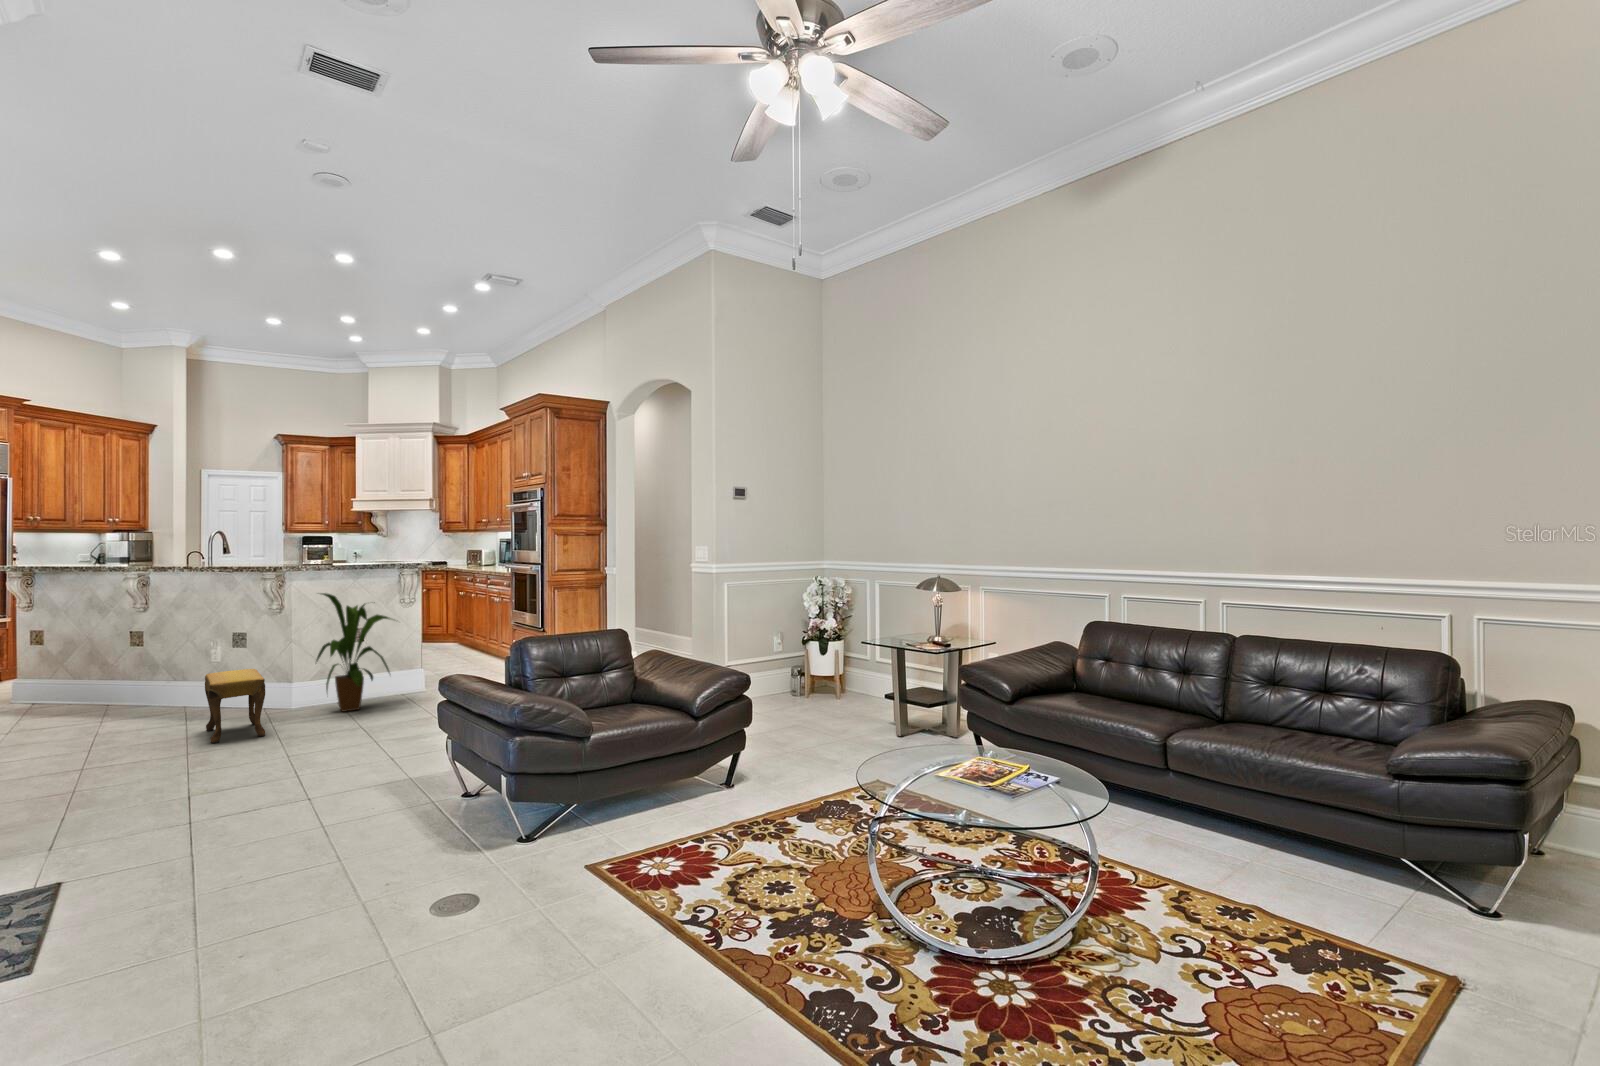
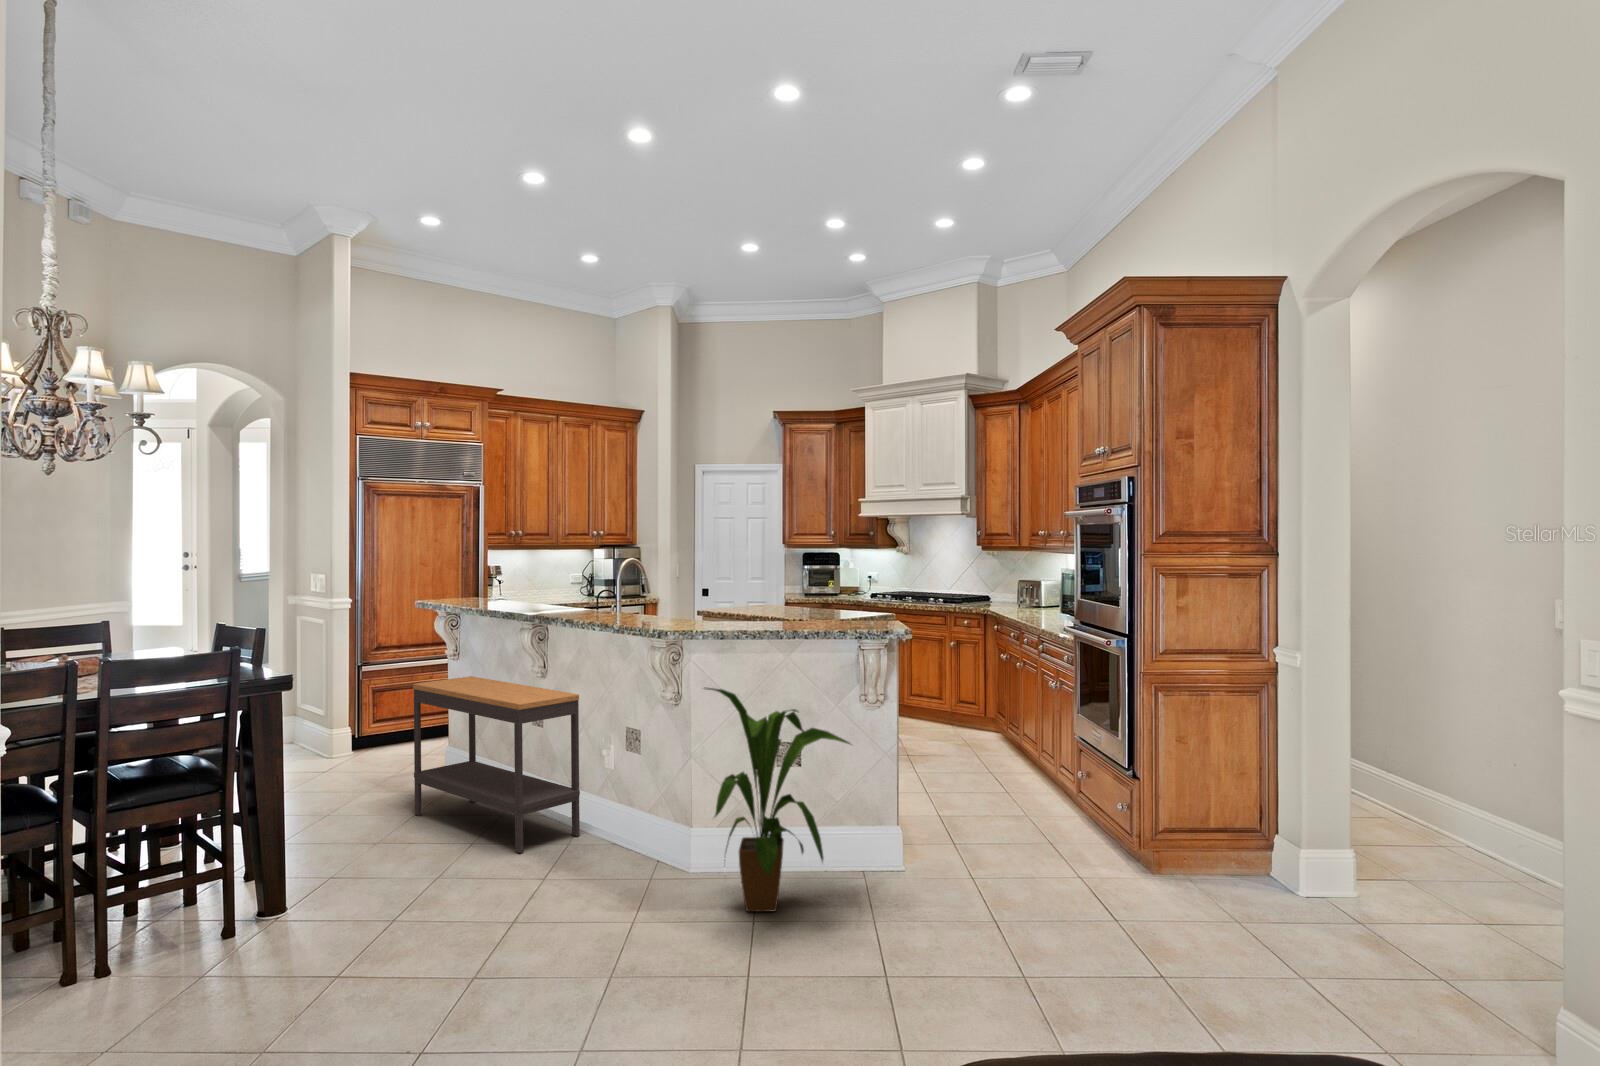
console table: none [20,616,191,718] -> present [413,676,580,853]
footstool: present [205,669,265,743] -> none [506,818,615,968]

